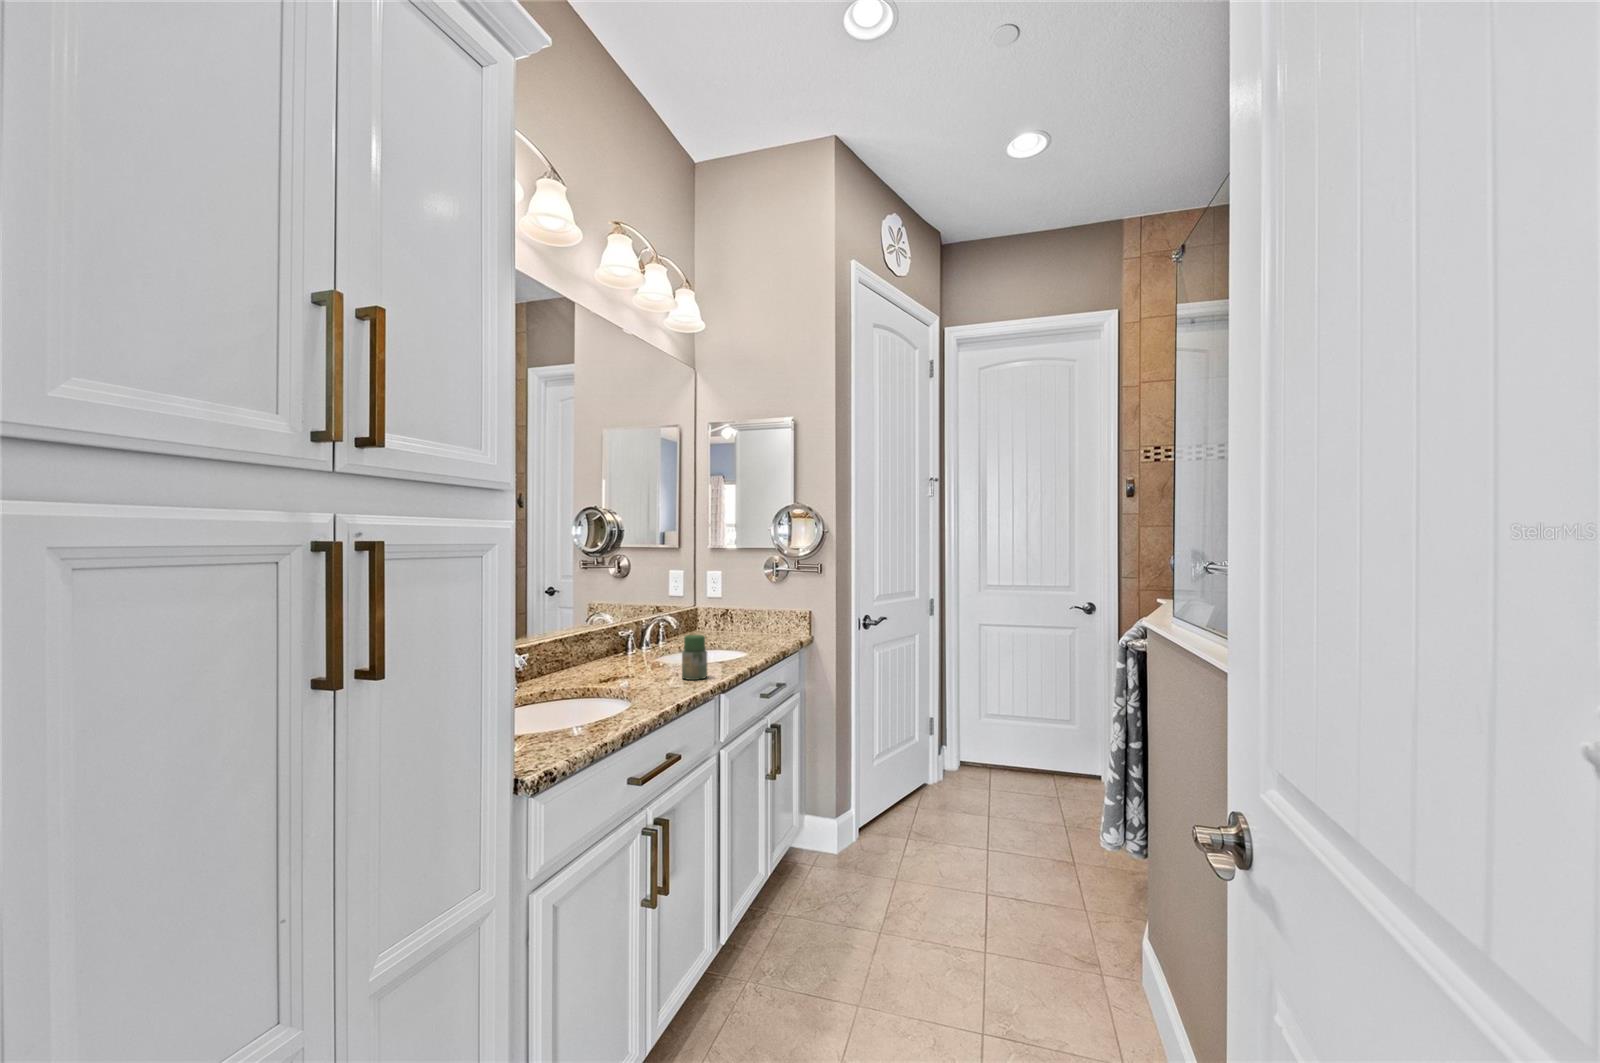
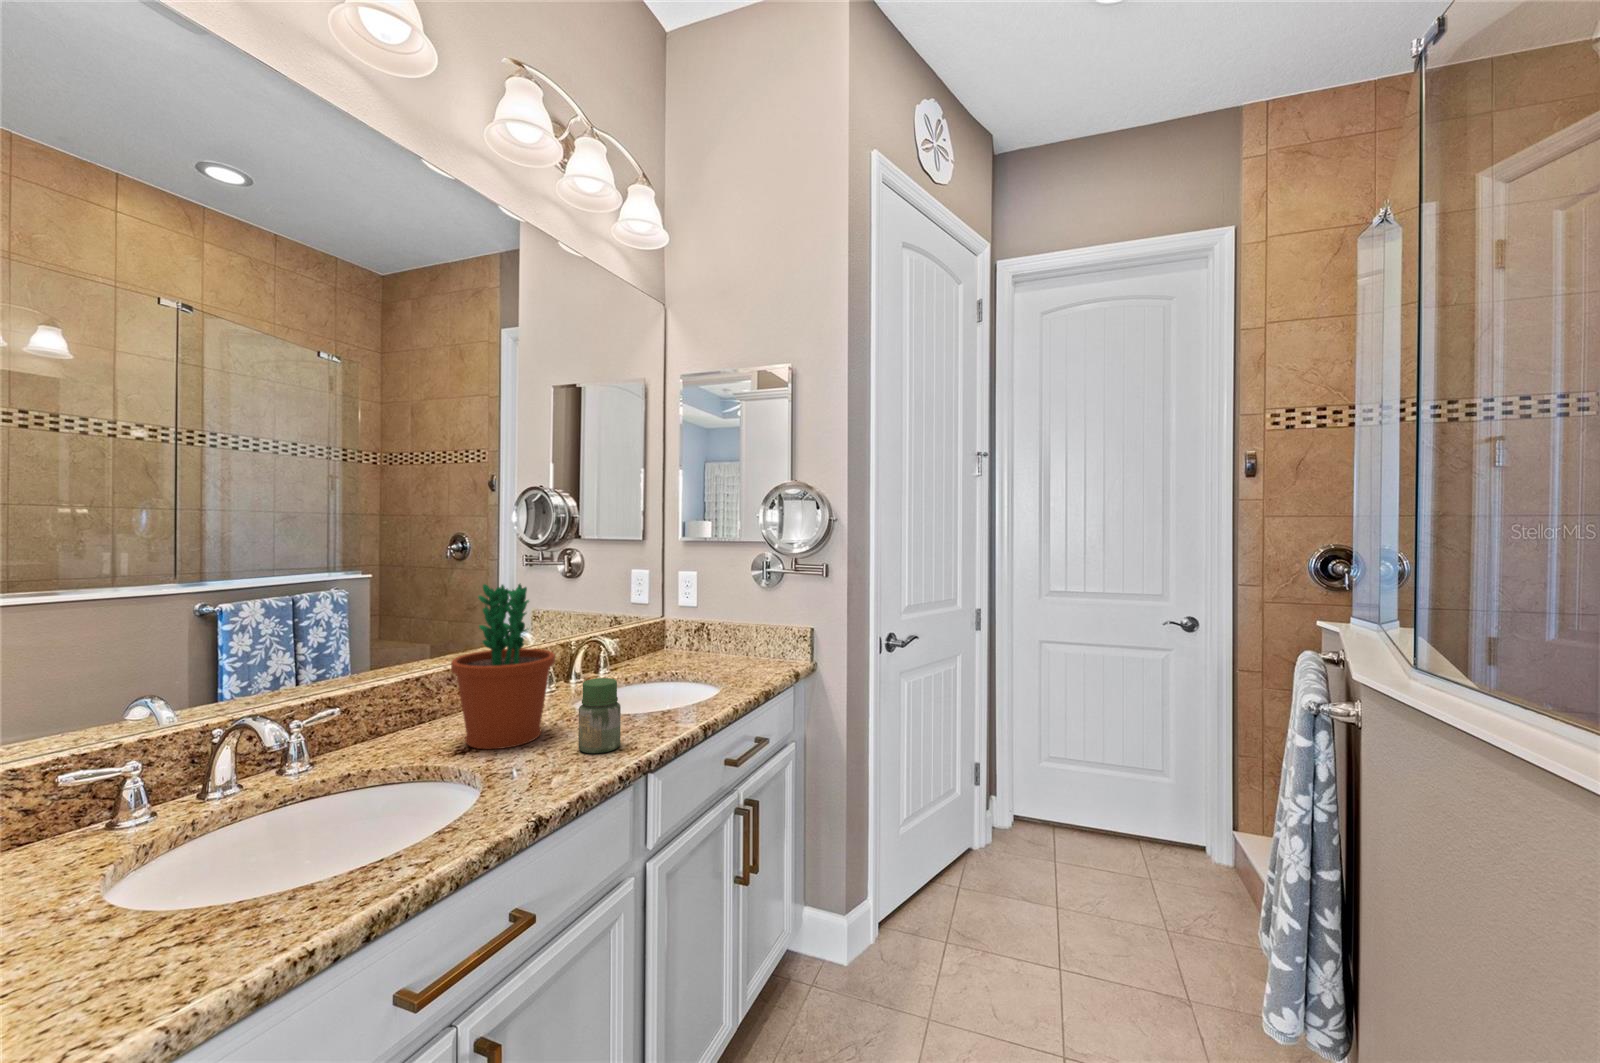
flower pot: none [596,576,659,680] -> present [451,584,555,749]

